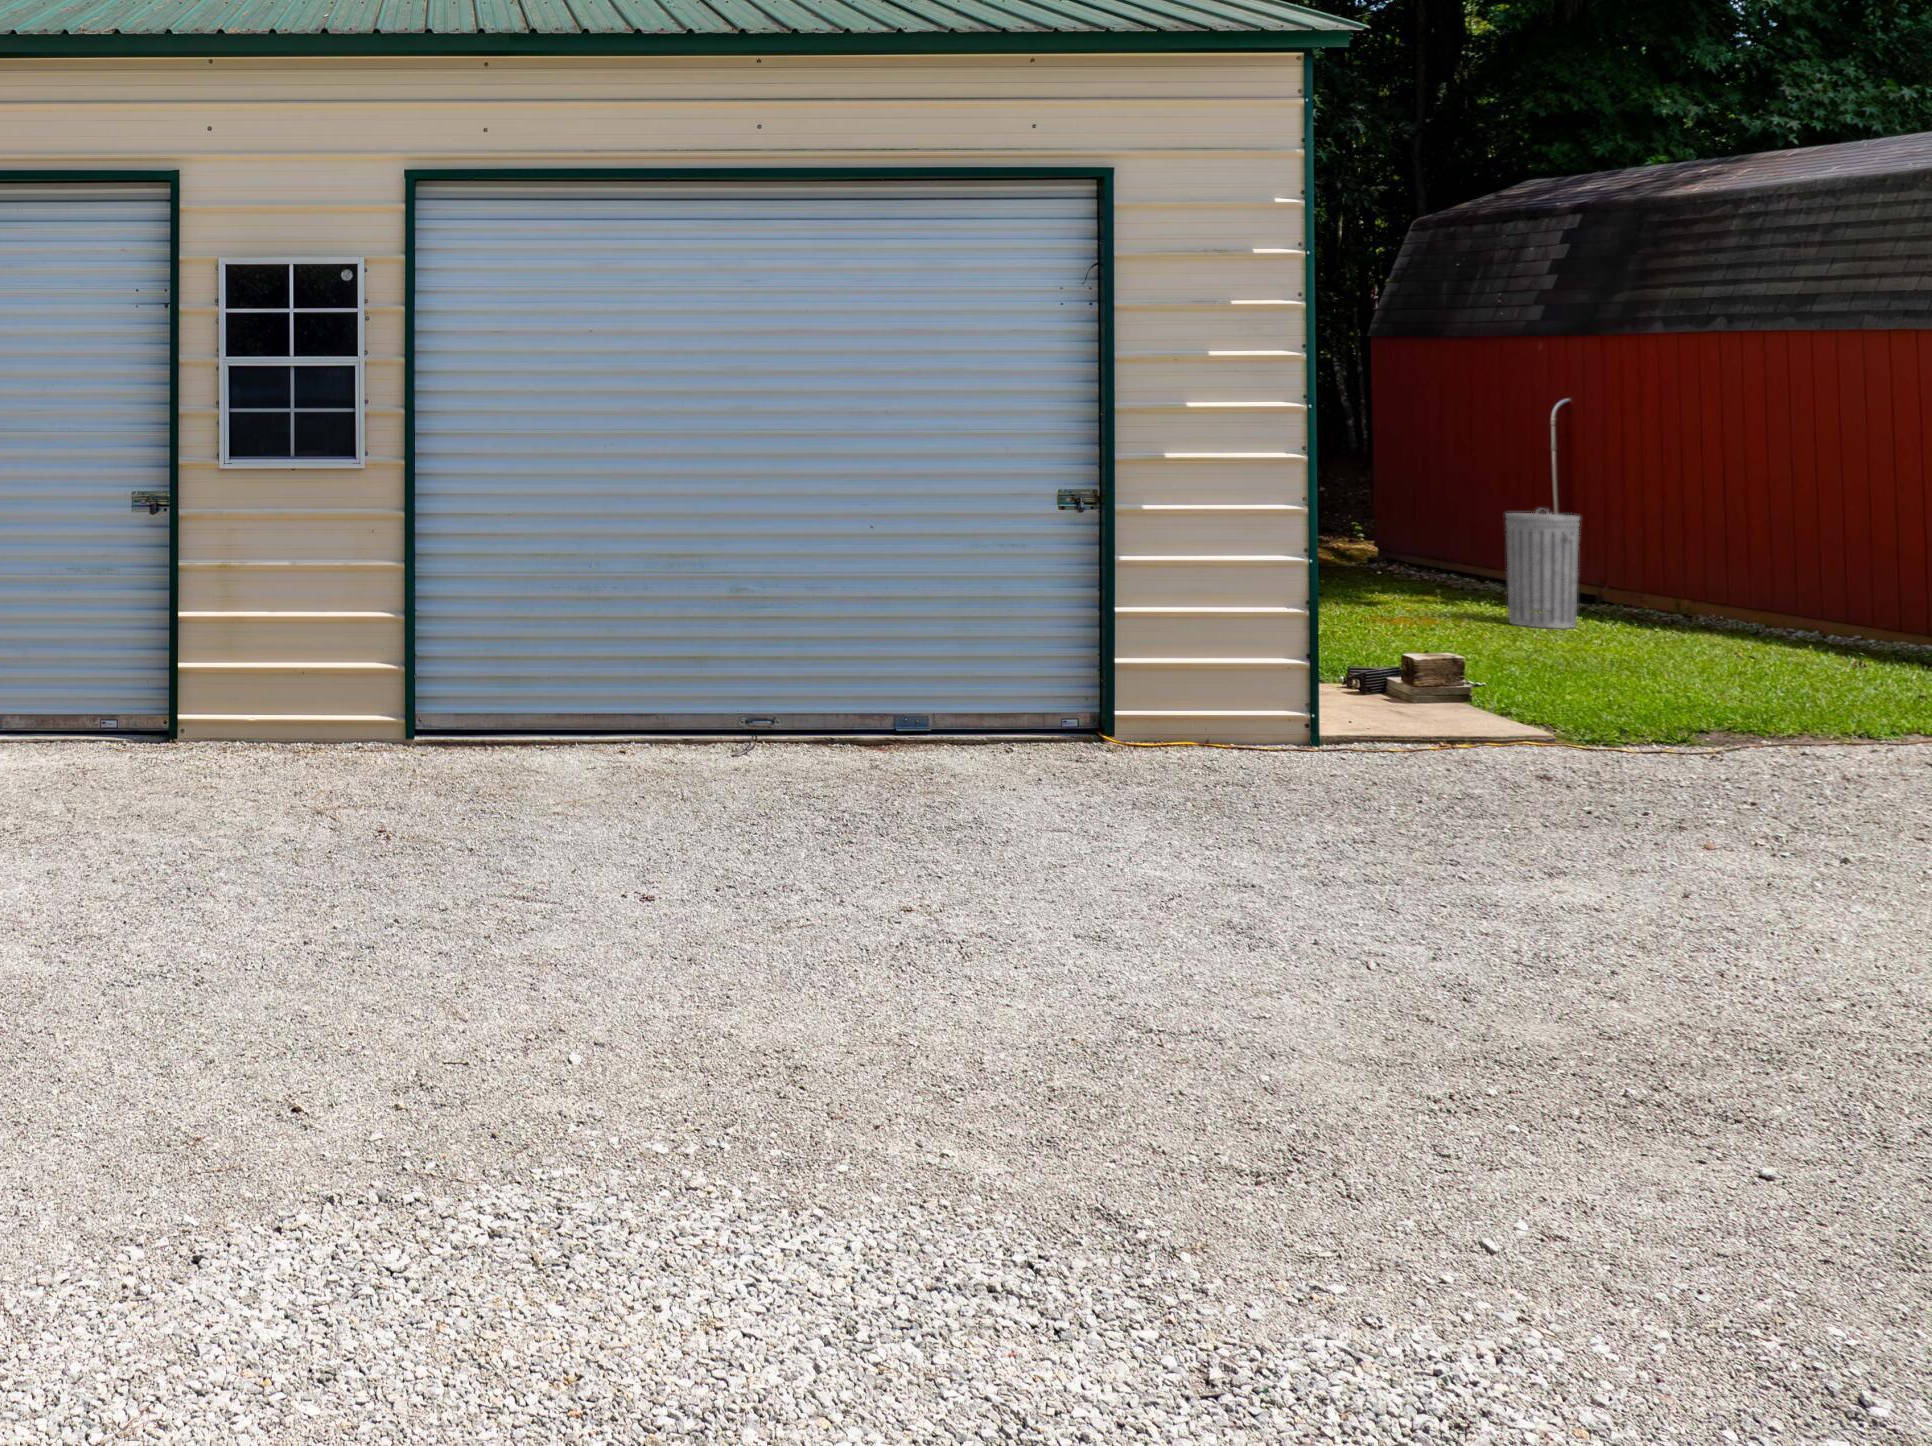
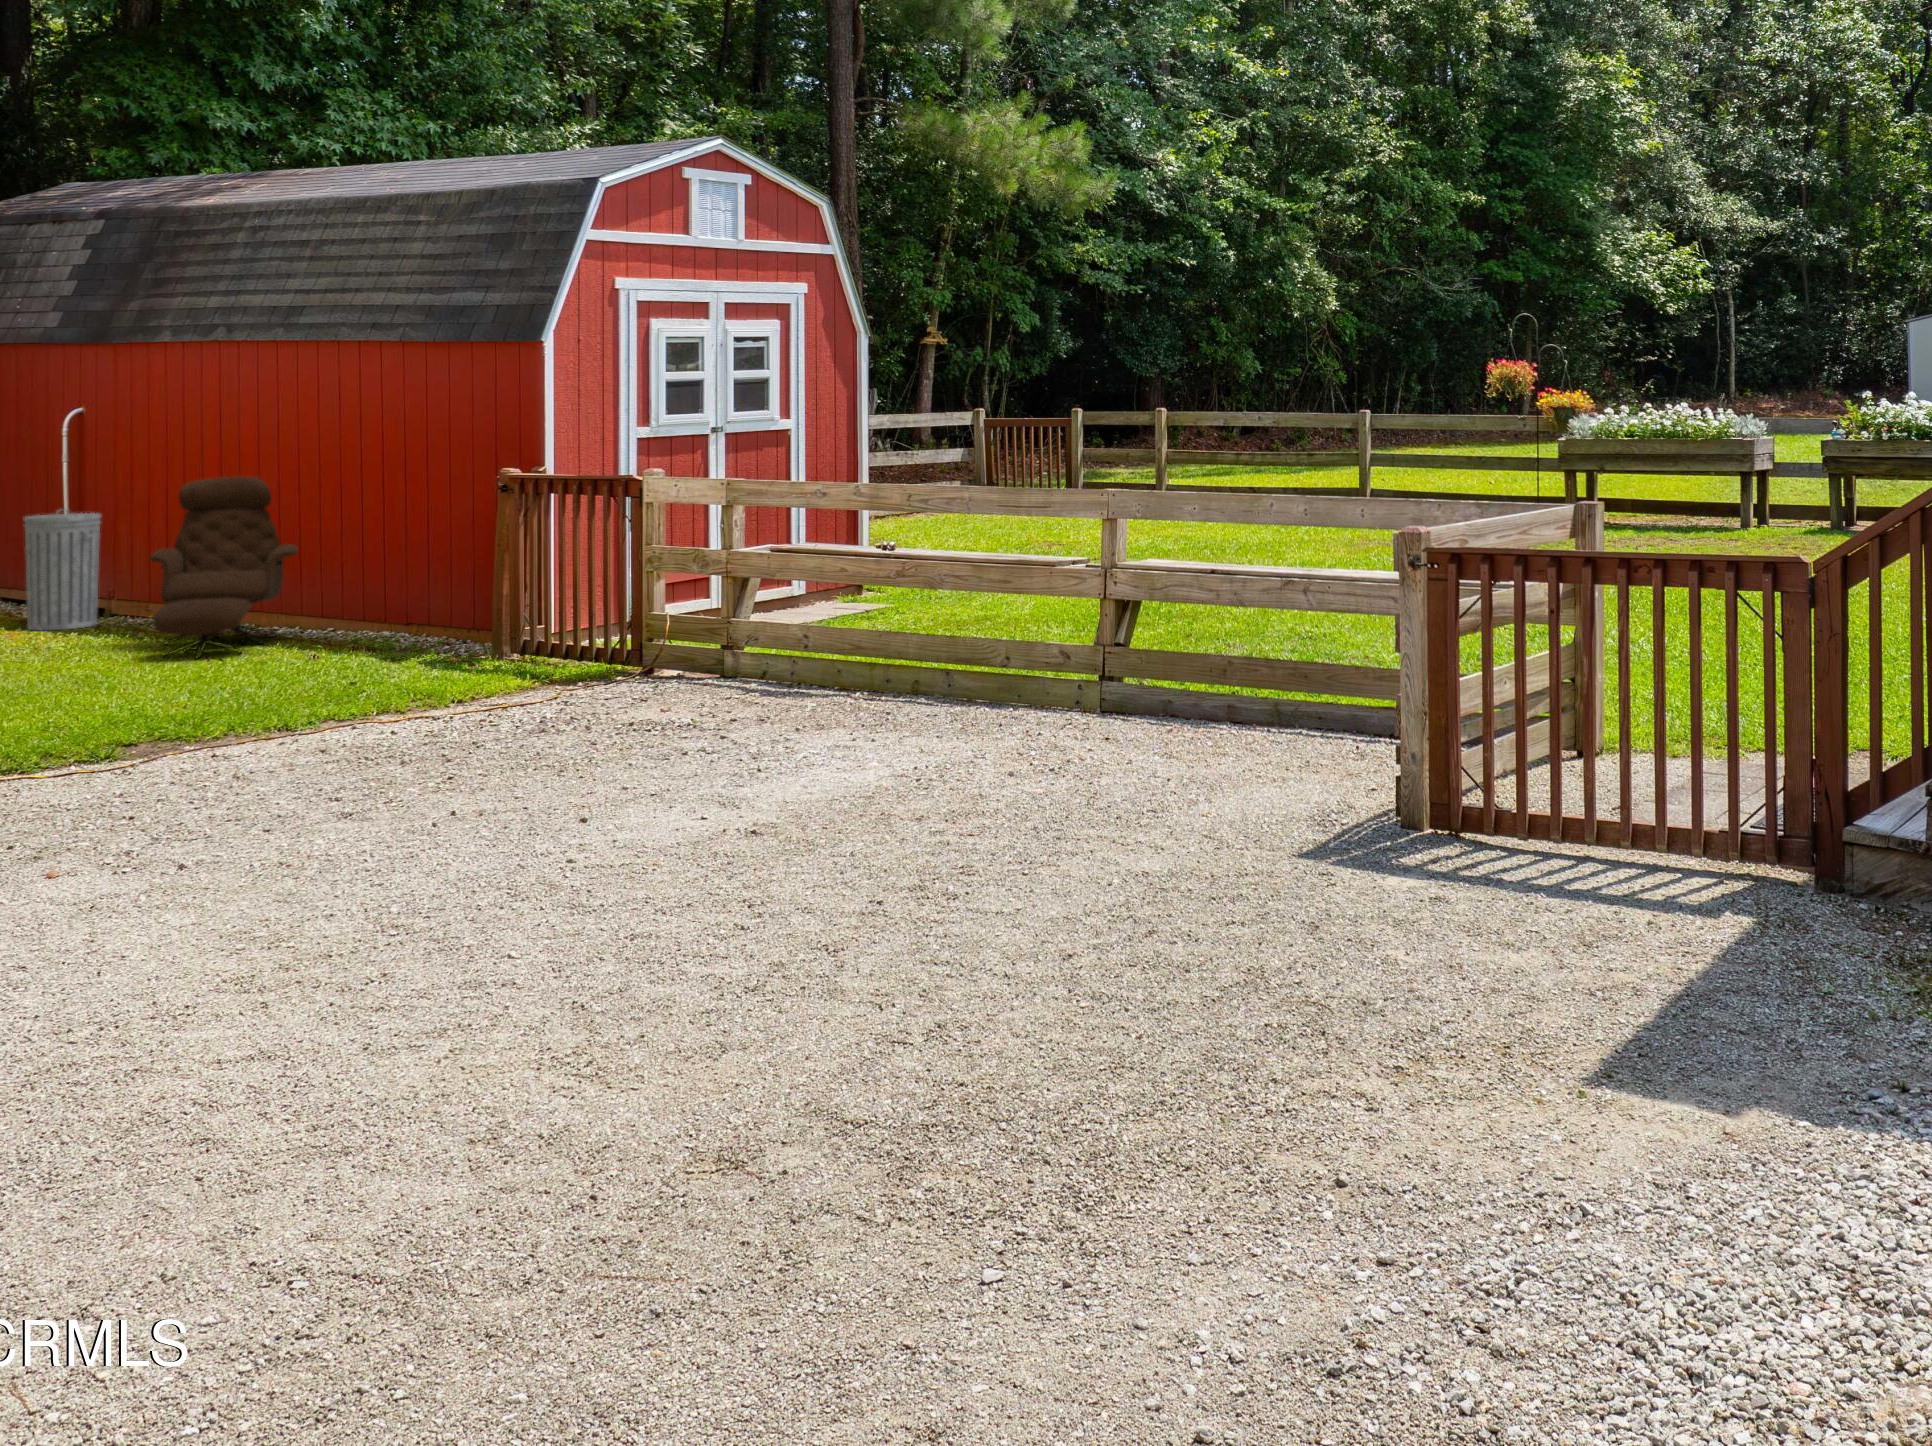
lounge chair: none [1650,486,1817,673] -> present [150,477,298,659]

